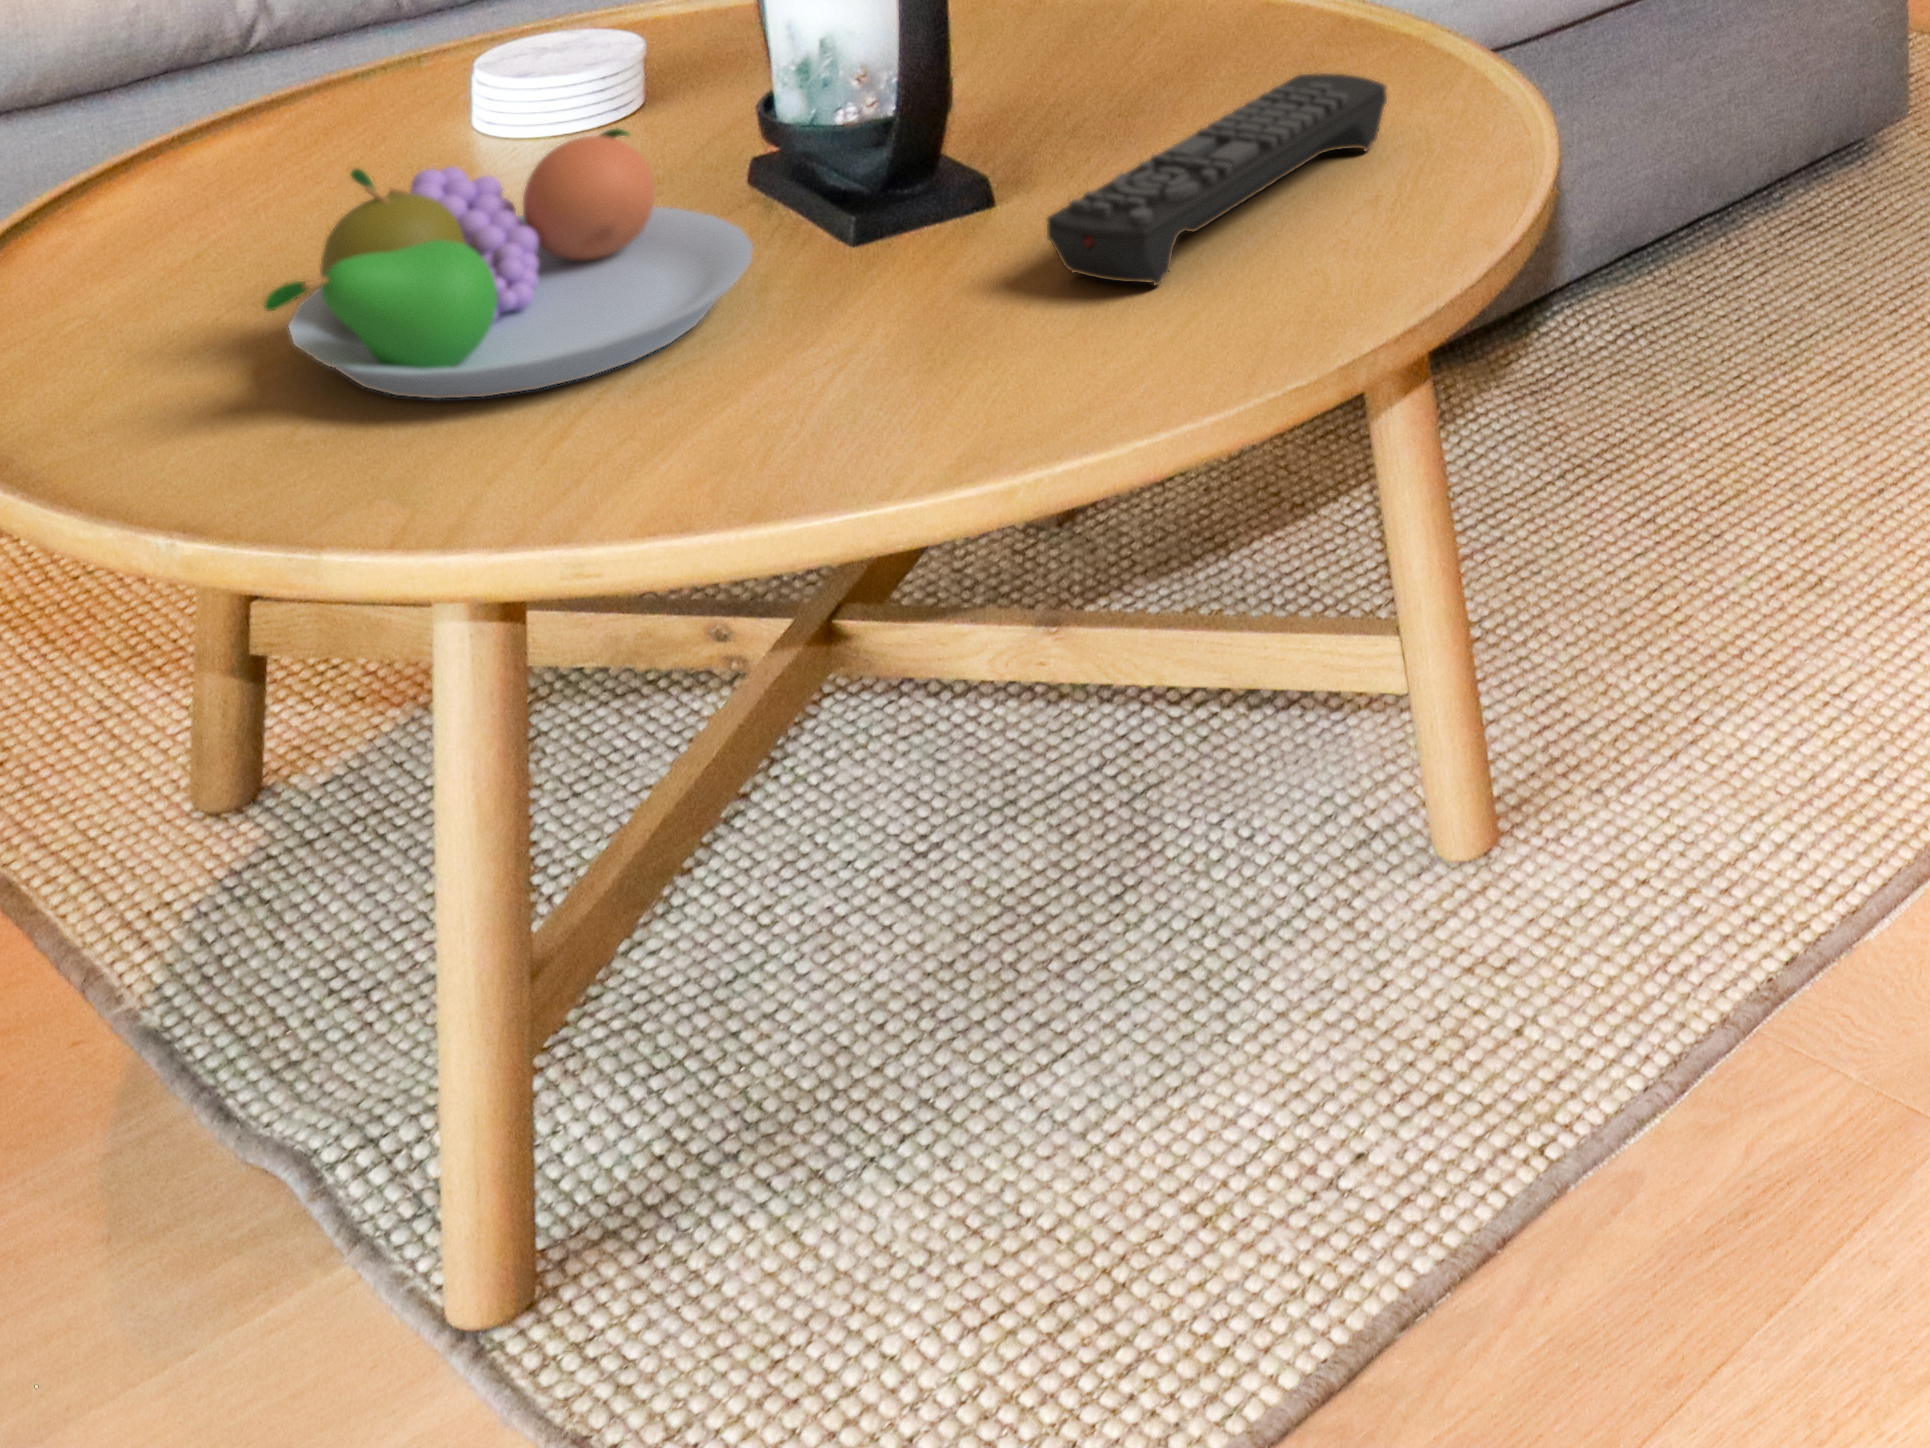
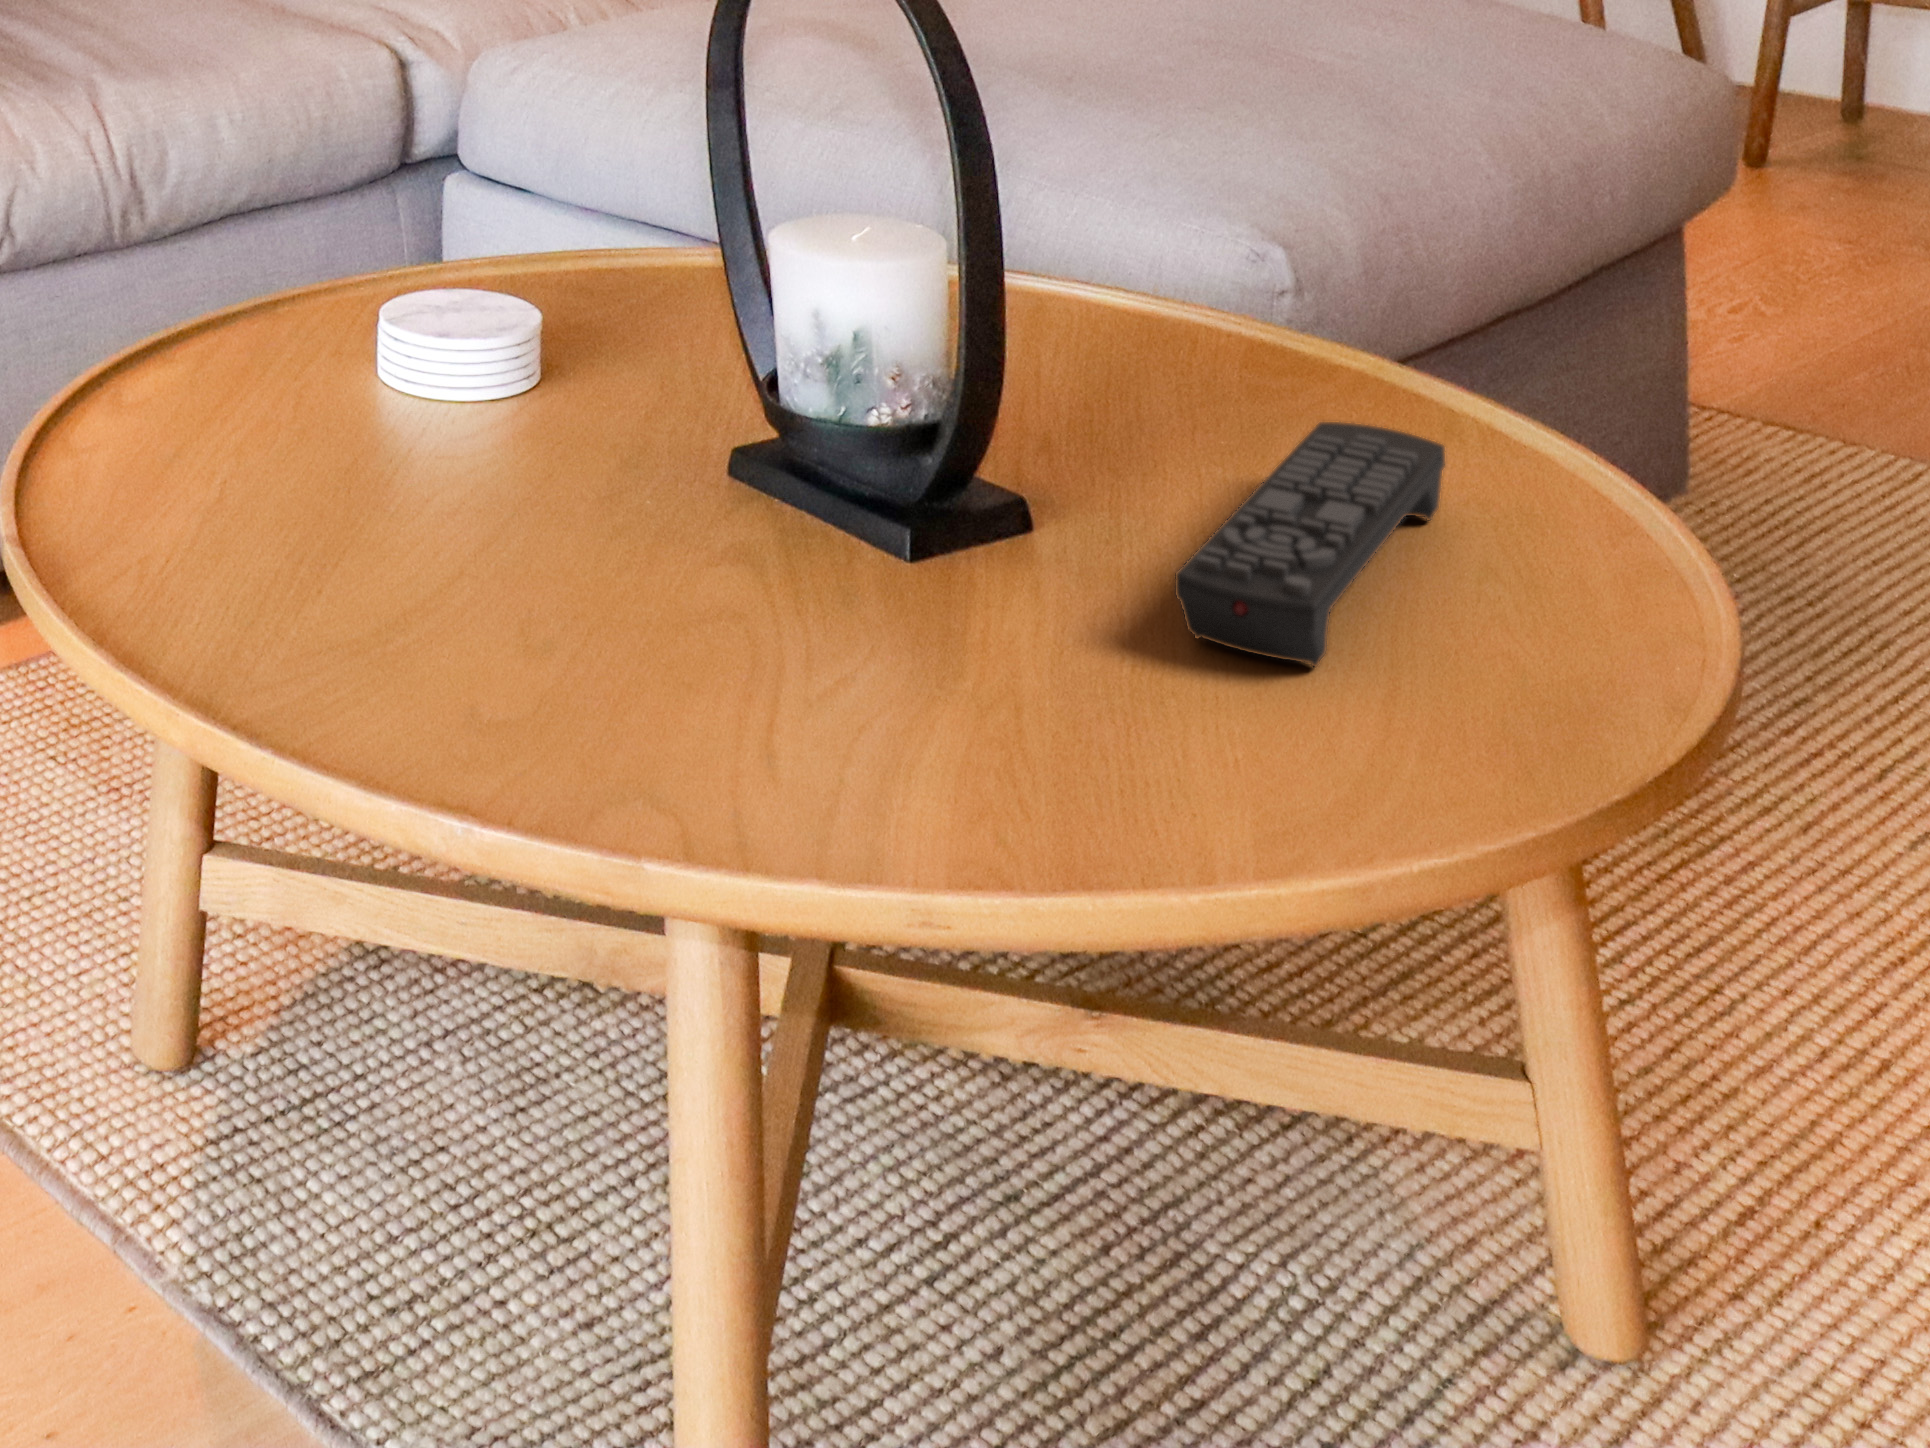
fruit bowl: present [264,128,753,399] -> none [396,421,853,711]

